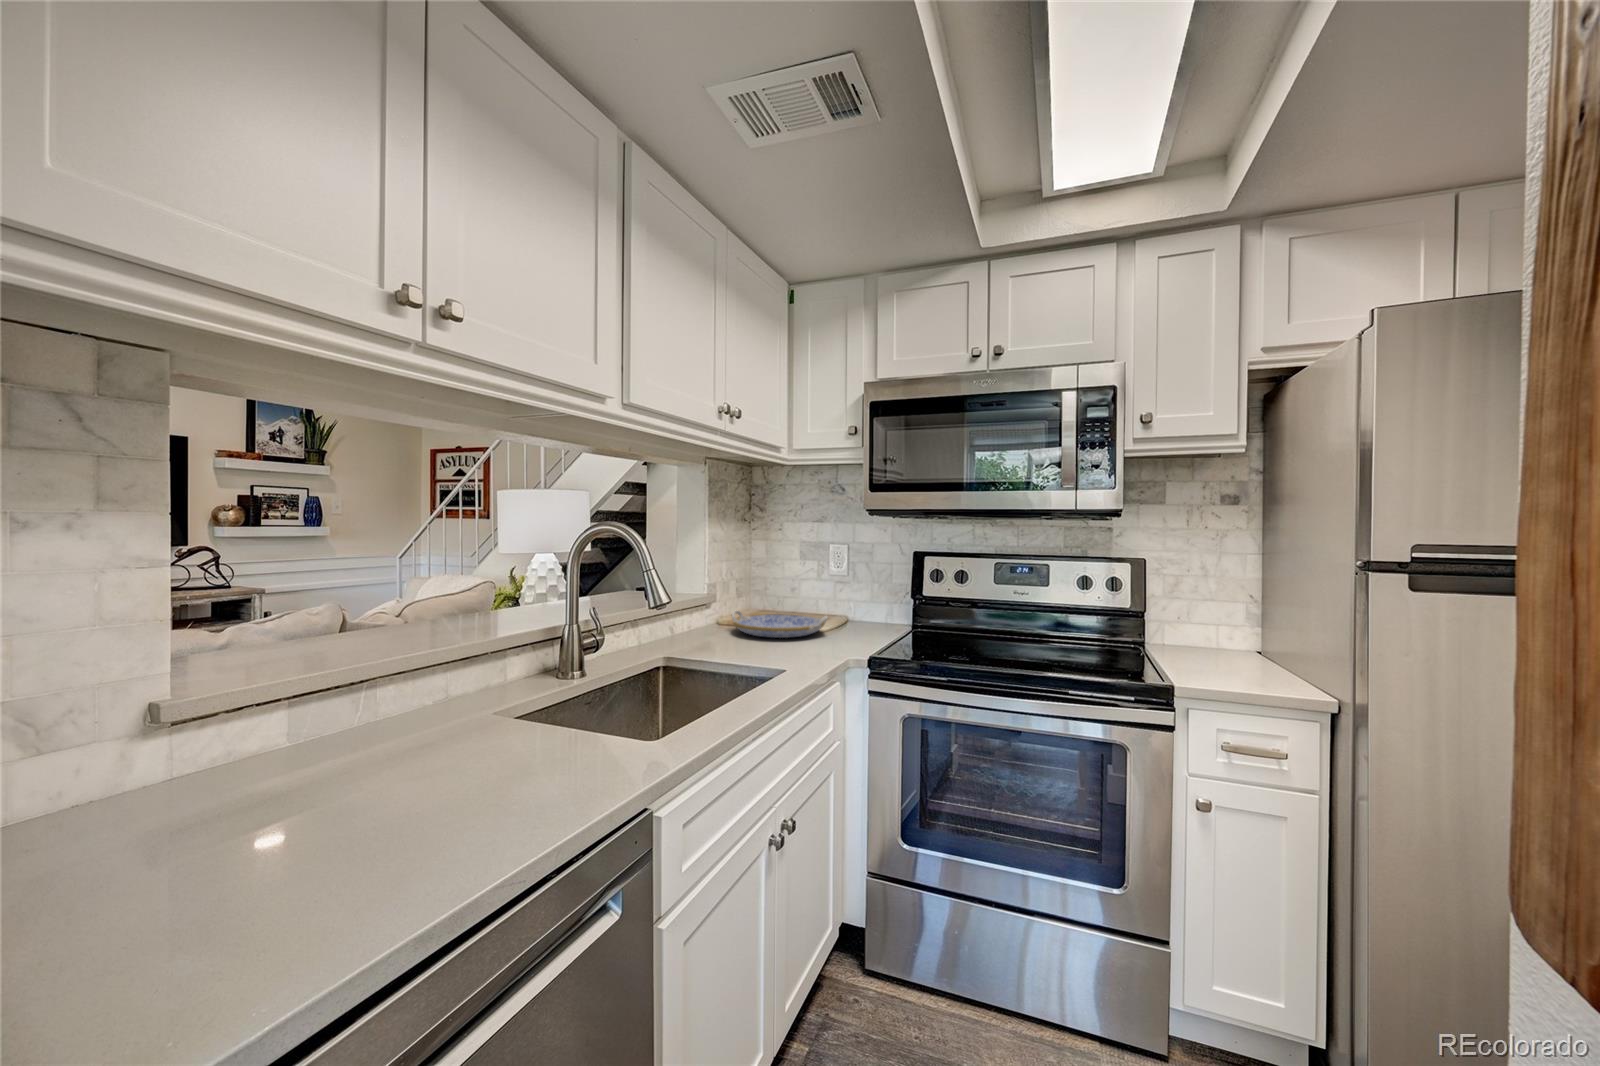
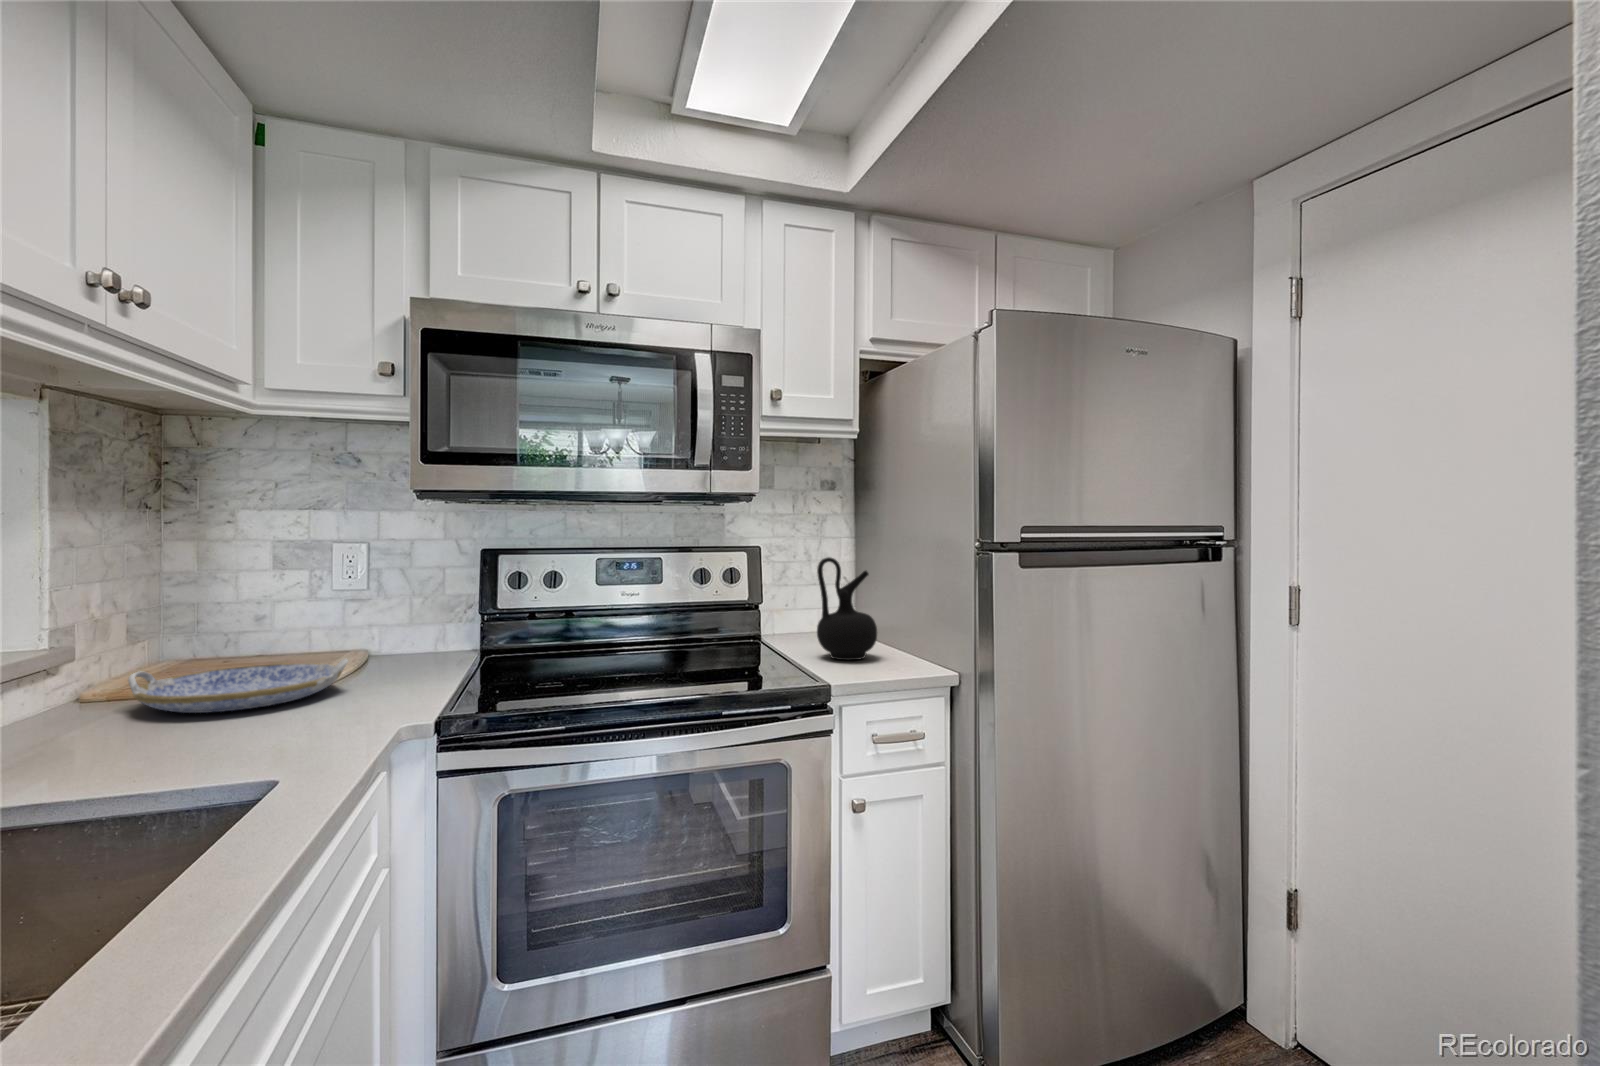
ceramic jug: none [1193,569,1265,673] -> present [817,557,877,660]

